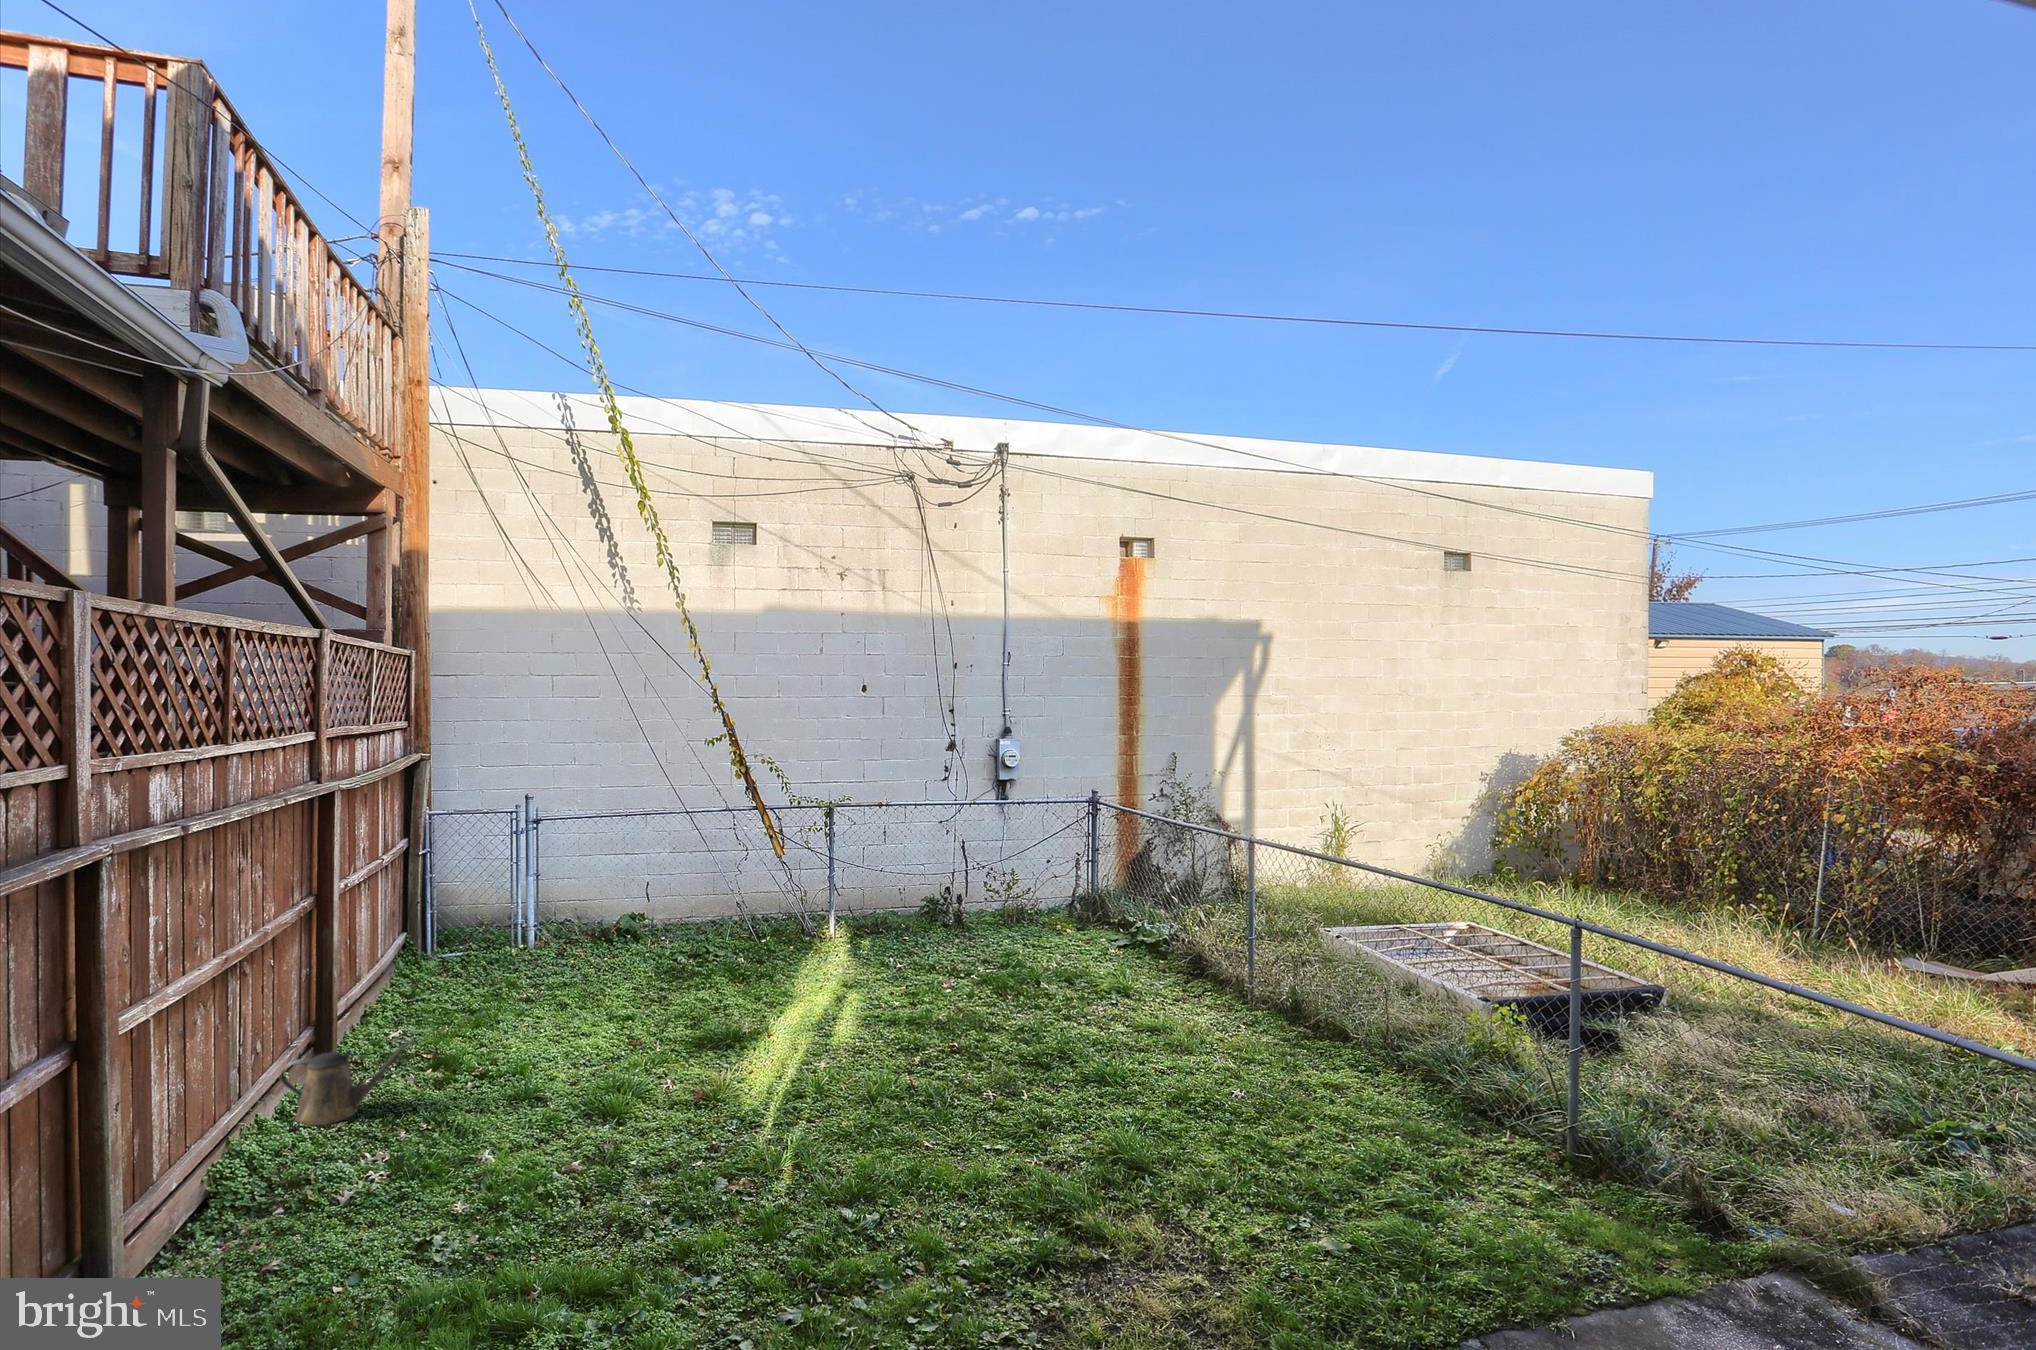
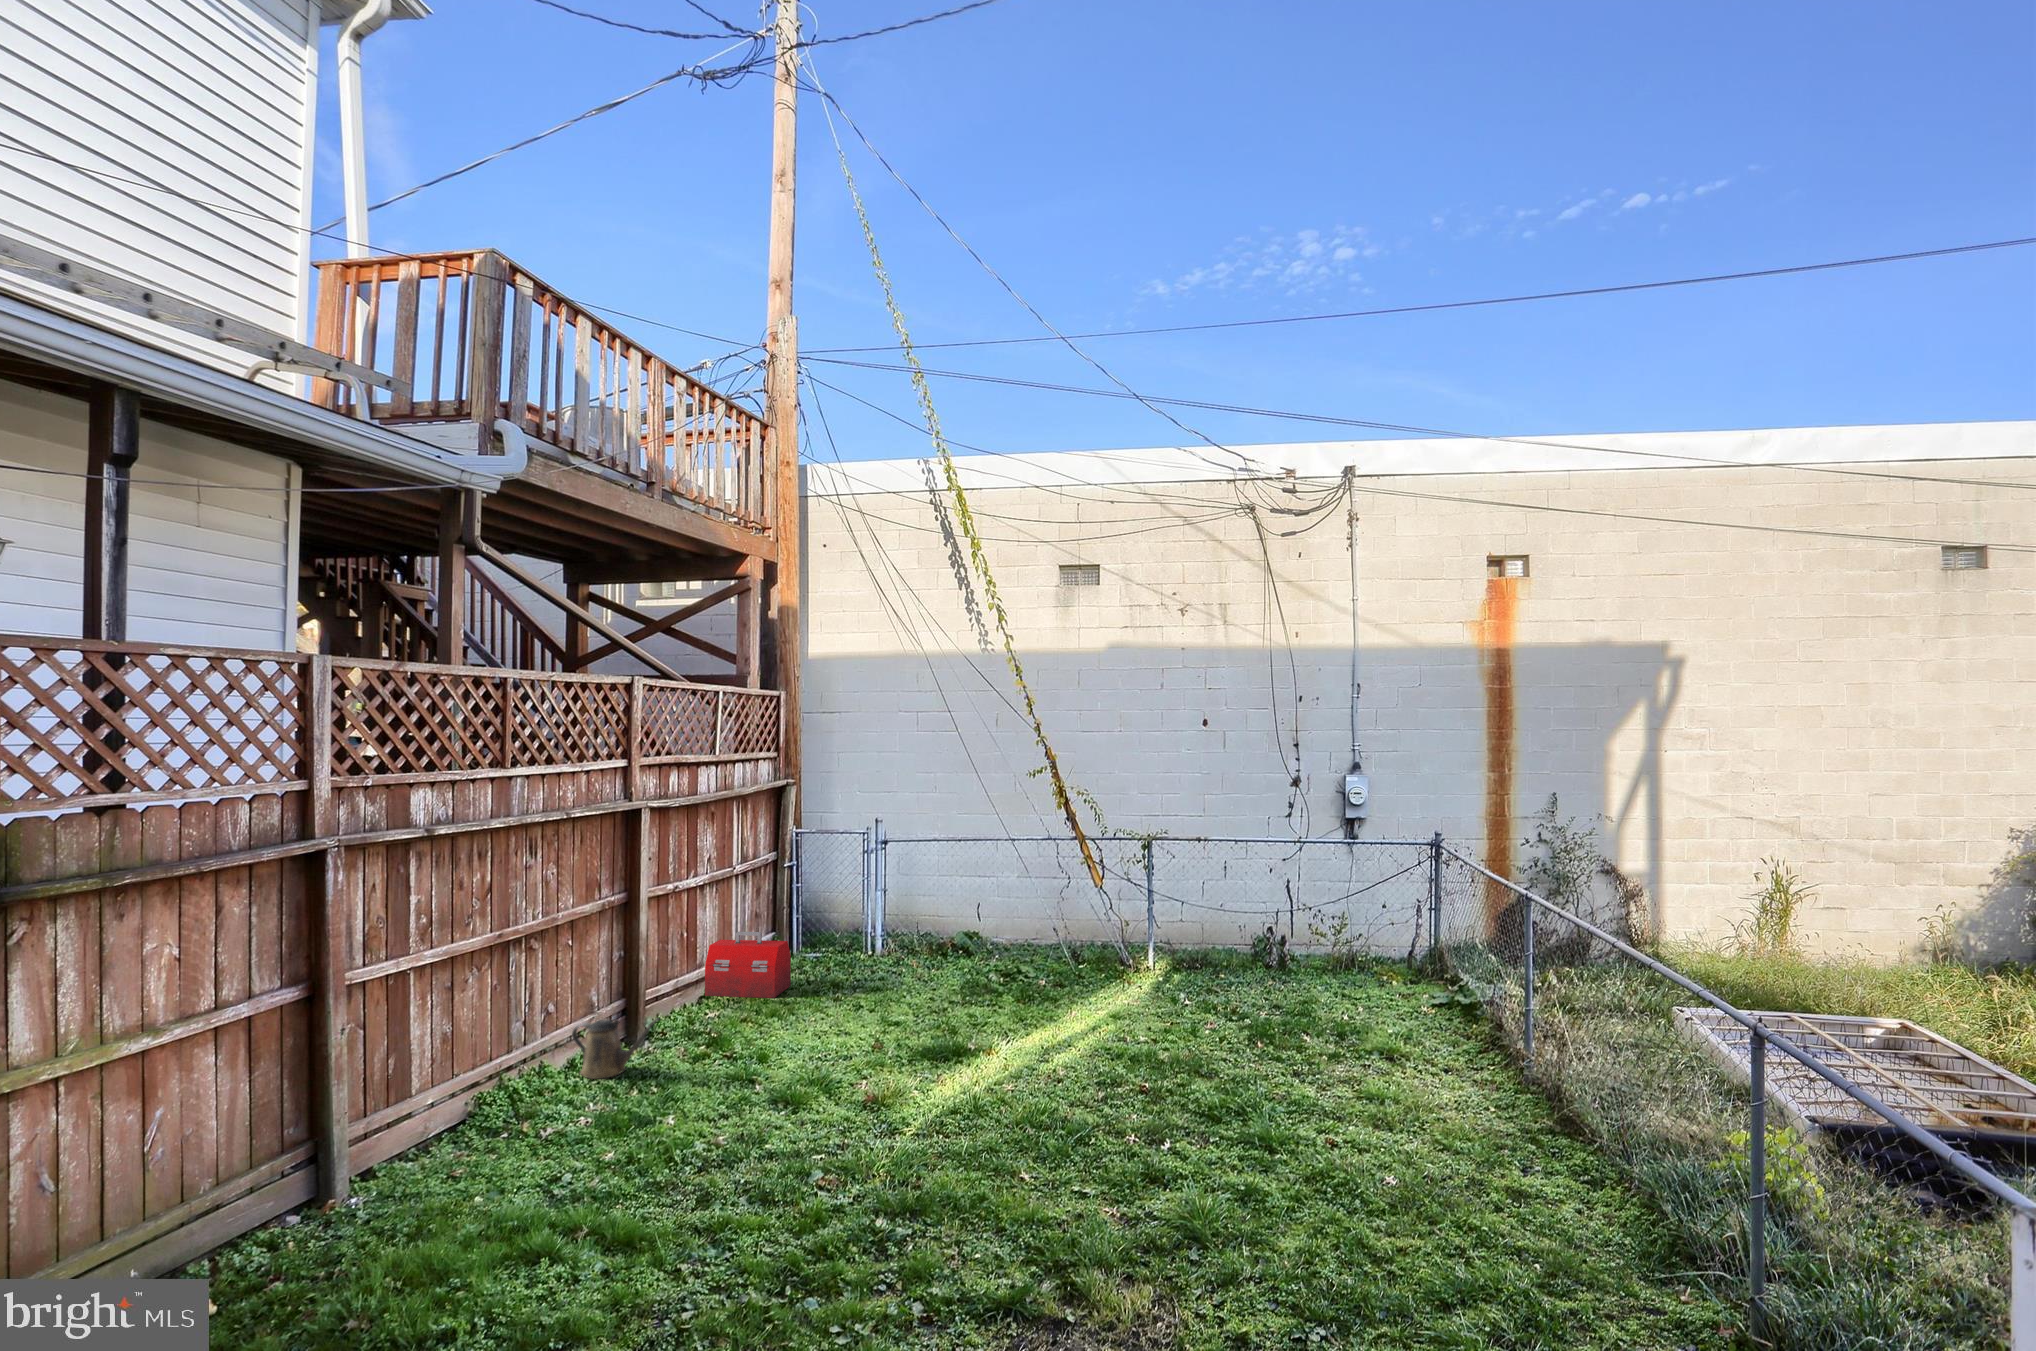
toolbox: none [363,932,468,1015] -> present [705,932,791,998]

